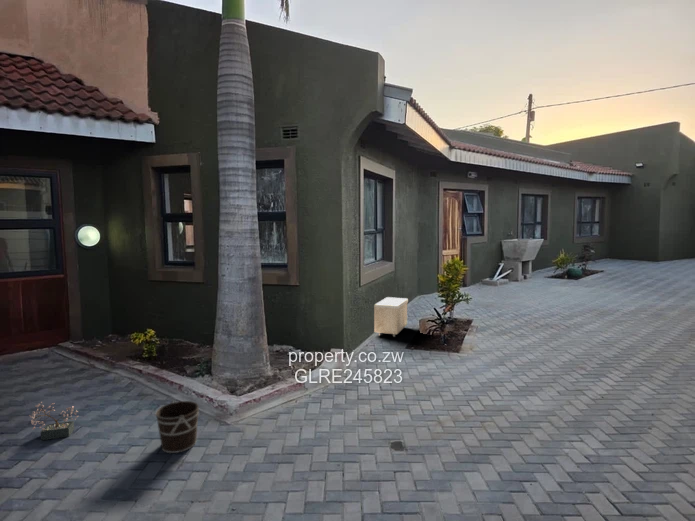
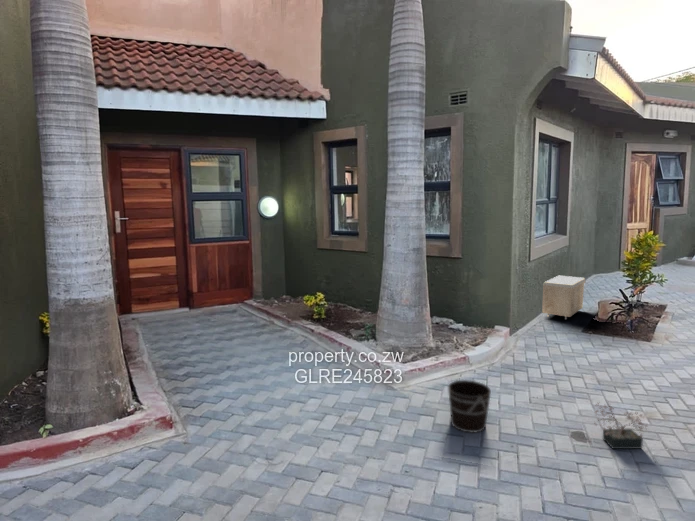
bucket: present [156,401,199,453] -> present [448,380,491,432]
decorative plant: present [29,402,78,440] -> present [594,403,647,449]

